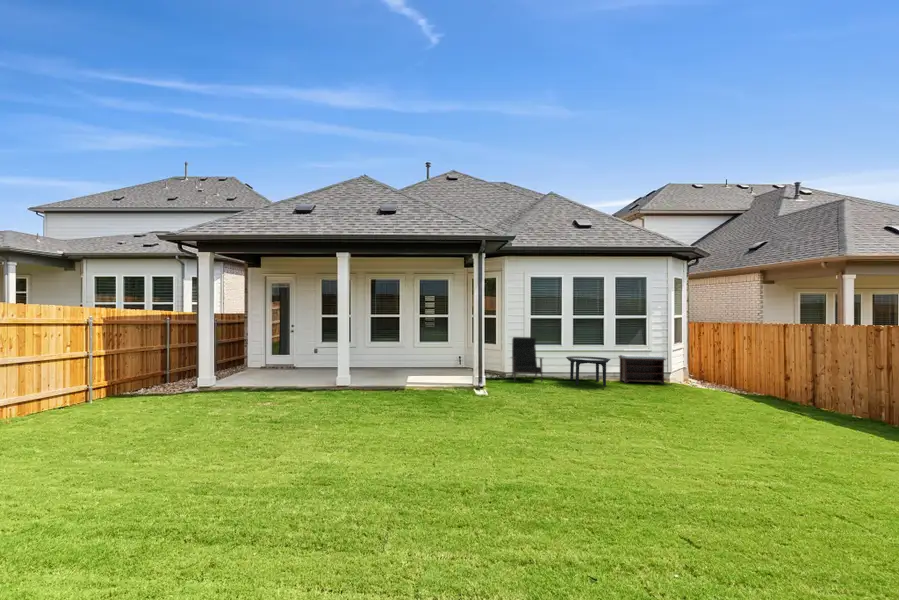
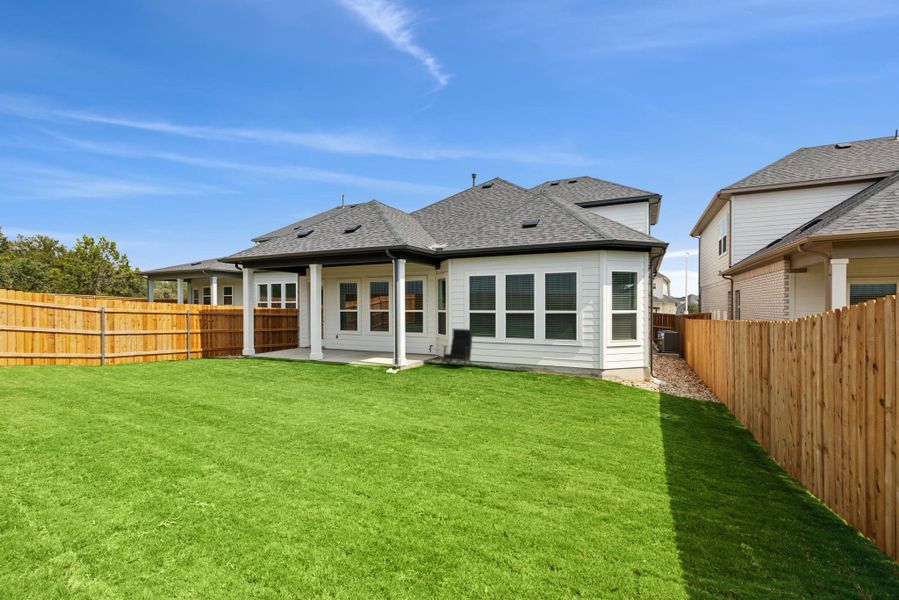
bench: present [619,355,666,384] -> none [545,348,589,379]
round table: present [566,356,610,386] -> none [488,348,528,375]

